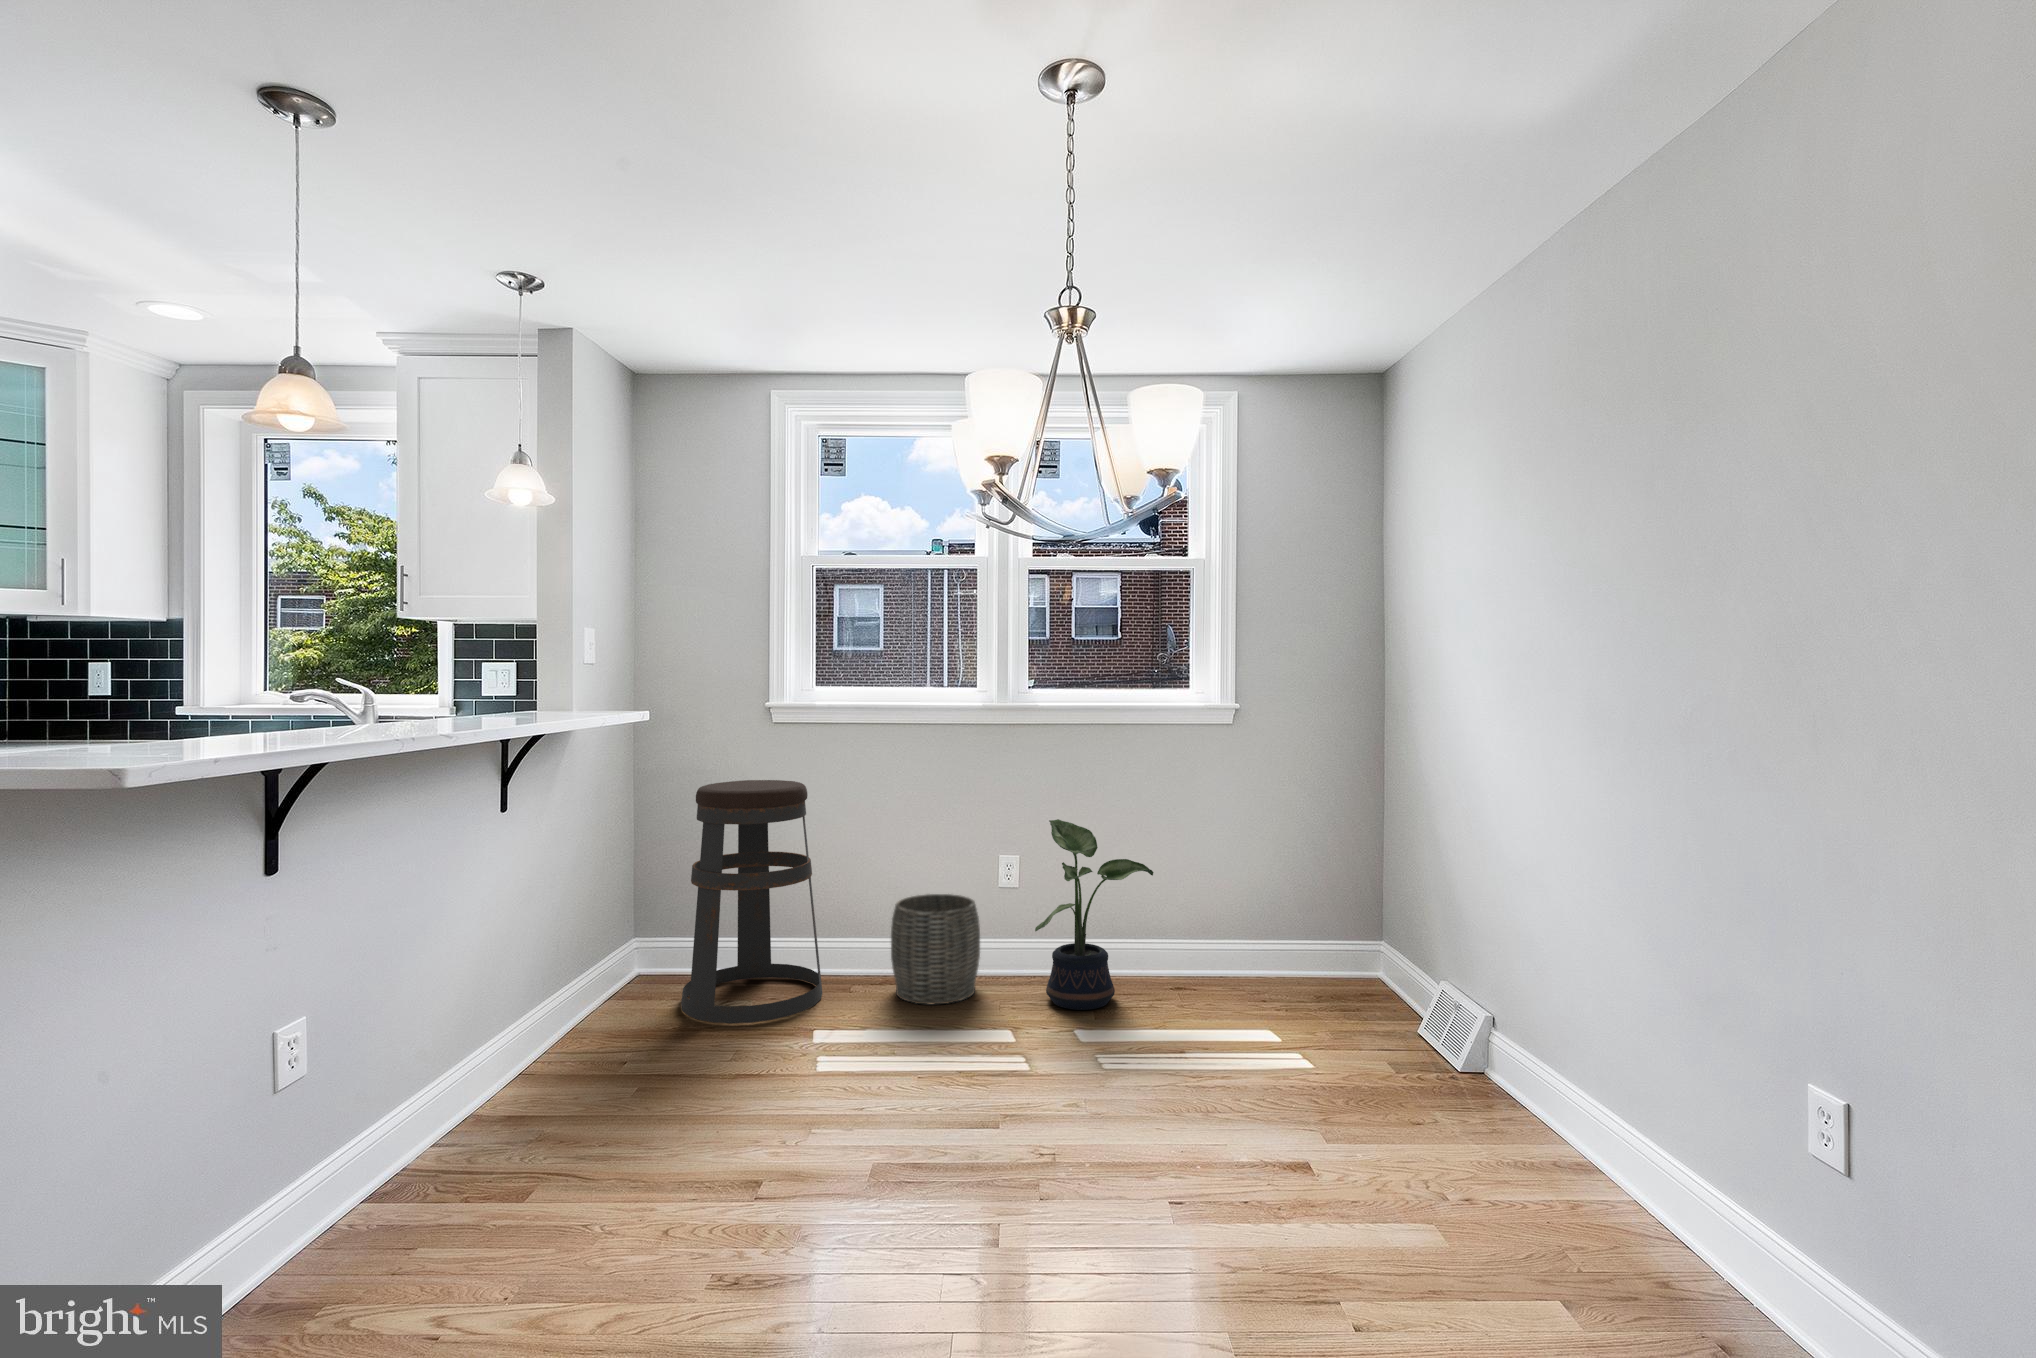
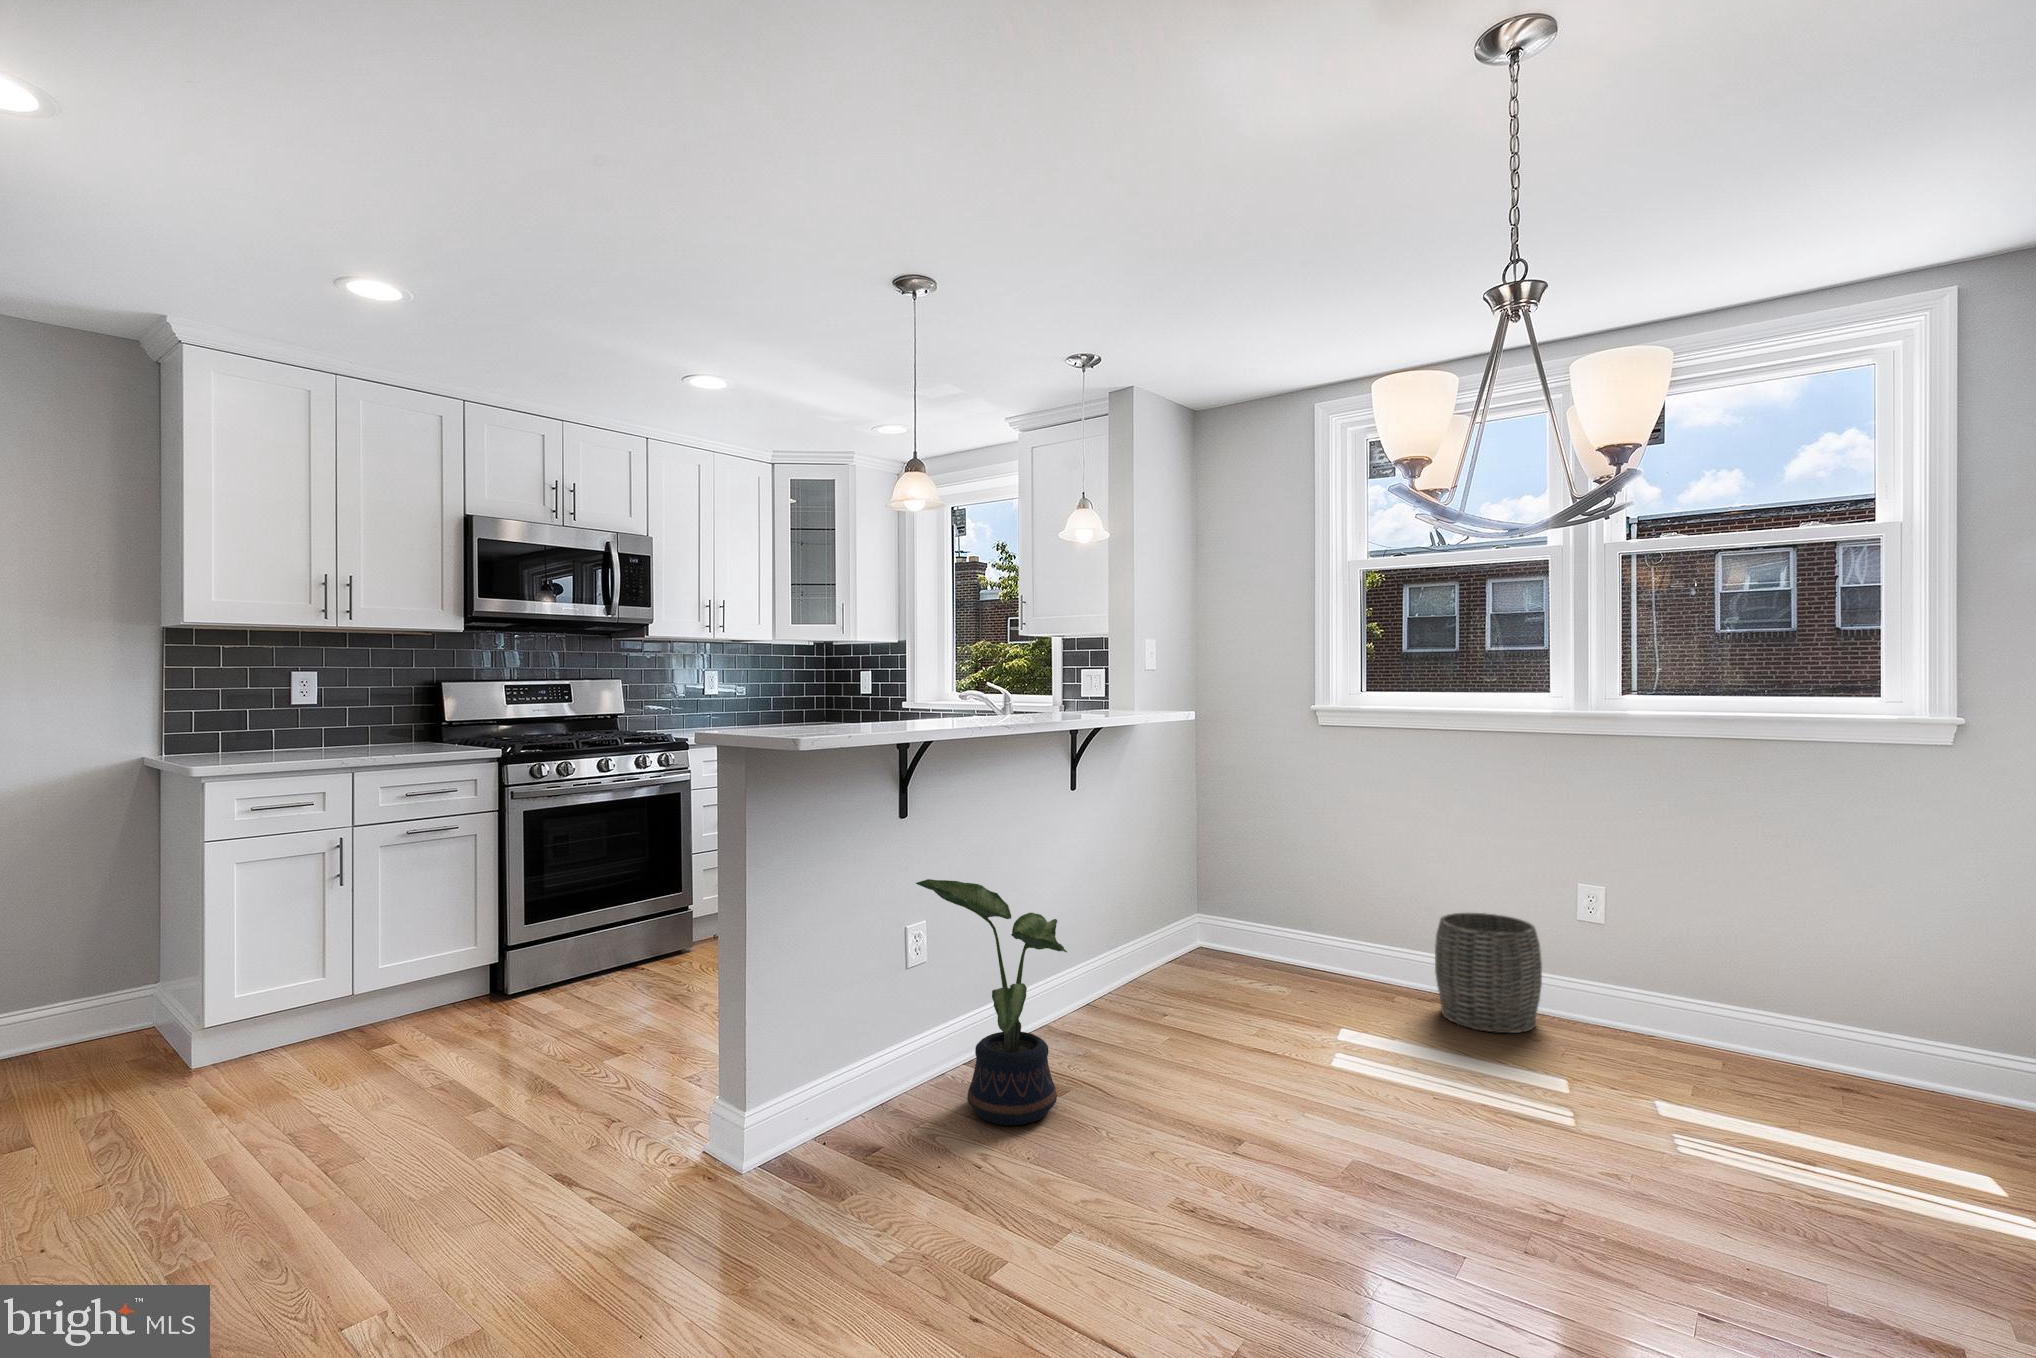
bar stool: present [681,780,823,1023] -> none [1228,779,1364,1009]
potted plant: present [1035,819,1154,1010] -> present [916,879,1067,1125]

